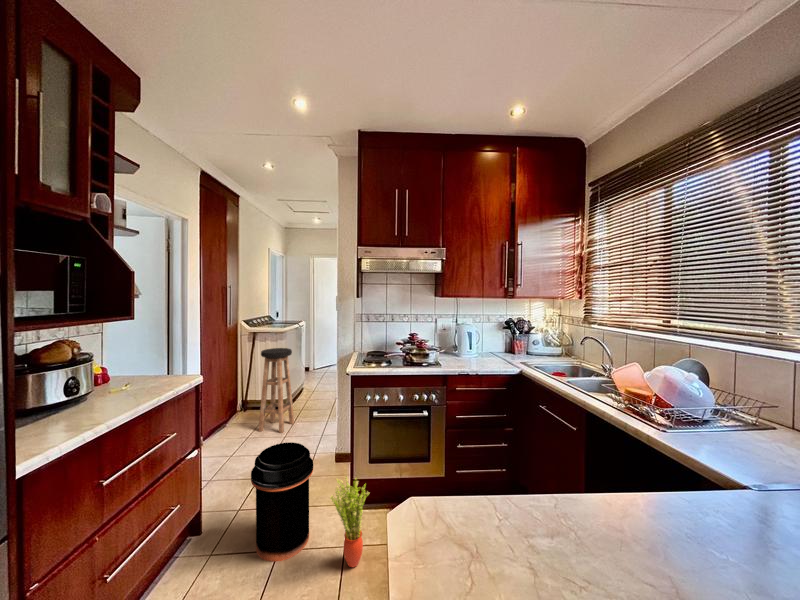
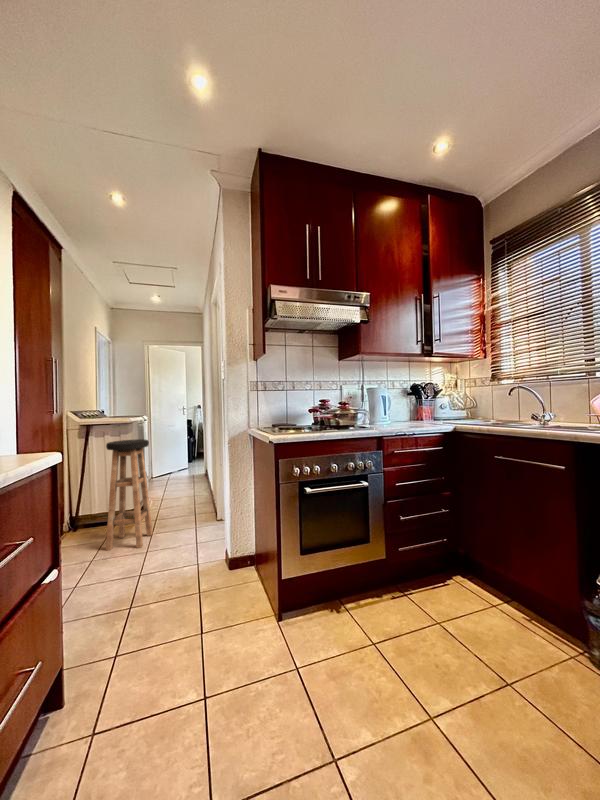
trash can: present [251,442,313,562] -> none [157,538,247,721]
potted plant: present [331,477,369,567] -> none [293,566,345,696]

